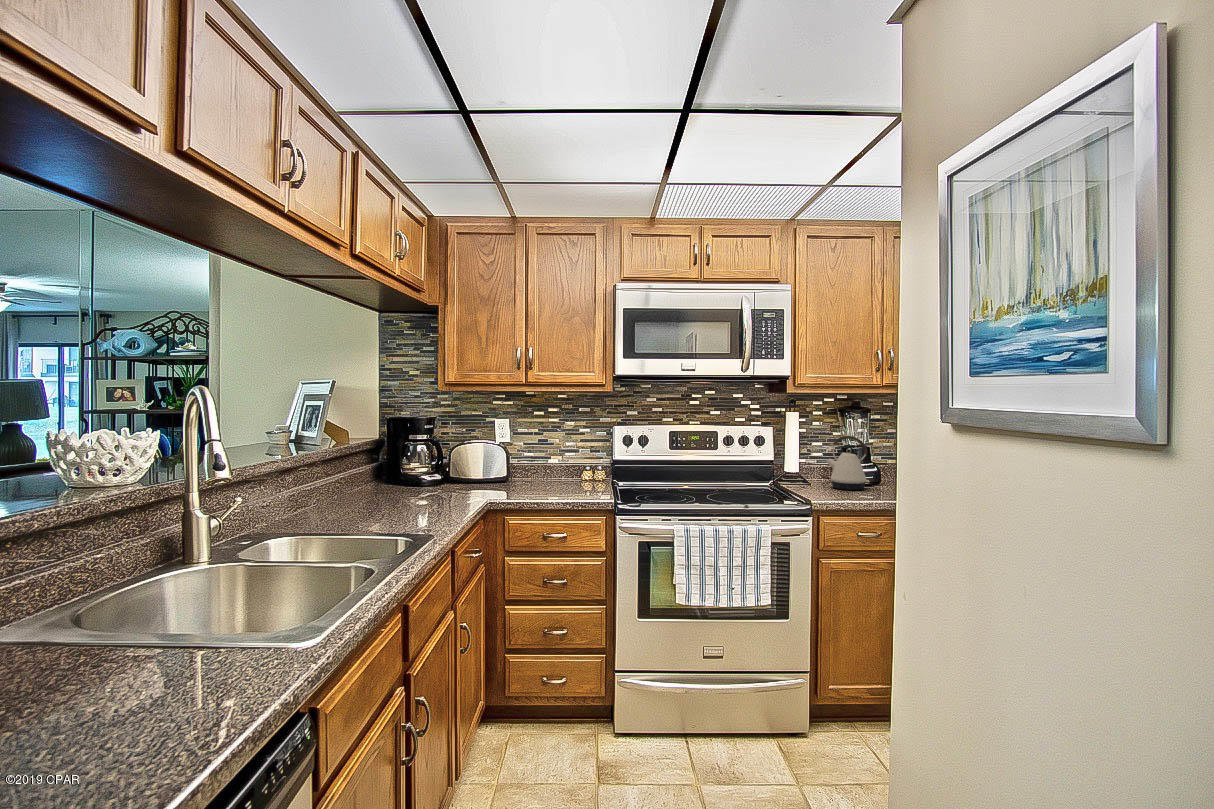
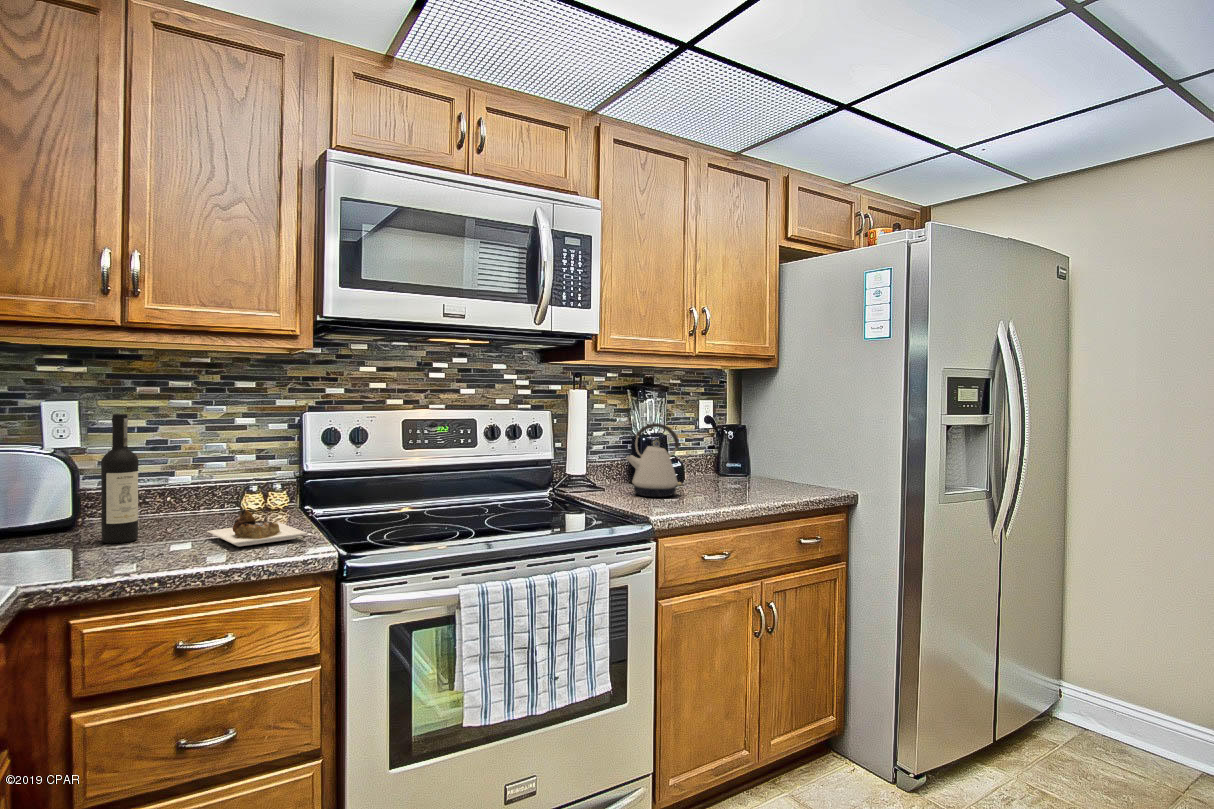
wine bottle: none [512,425,598,493] -> present [101,414,307,546]

